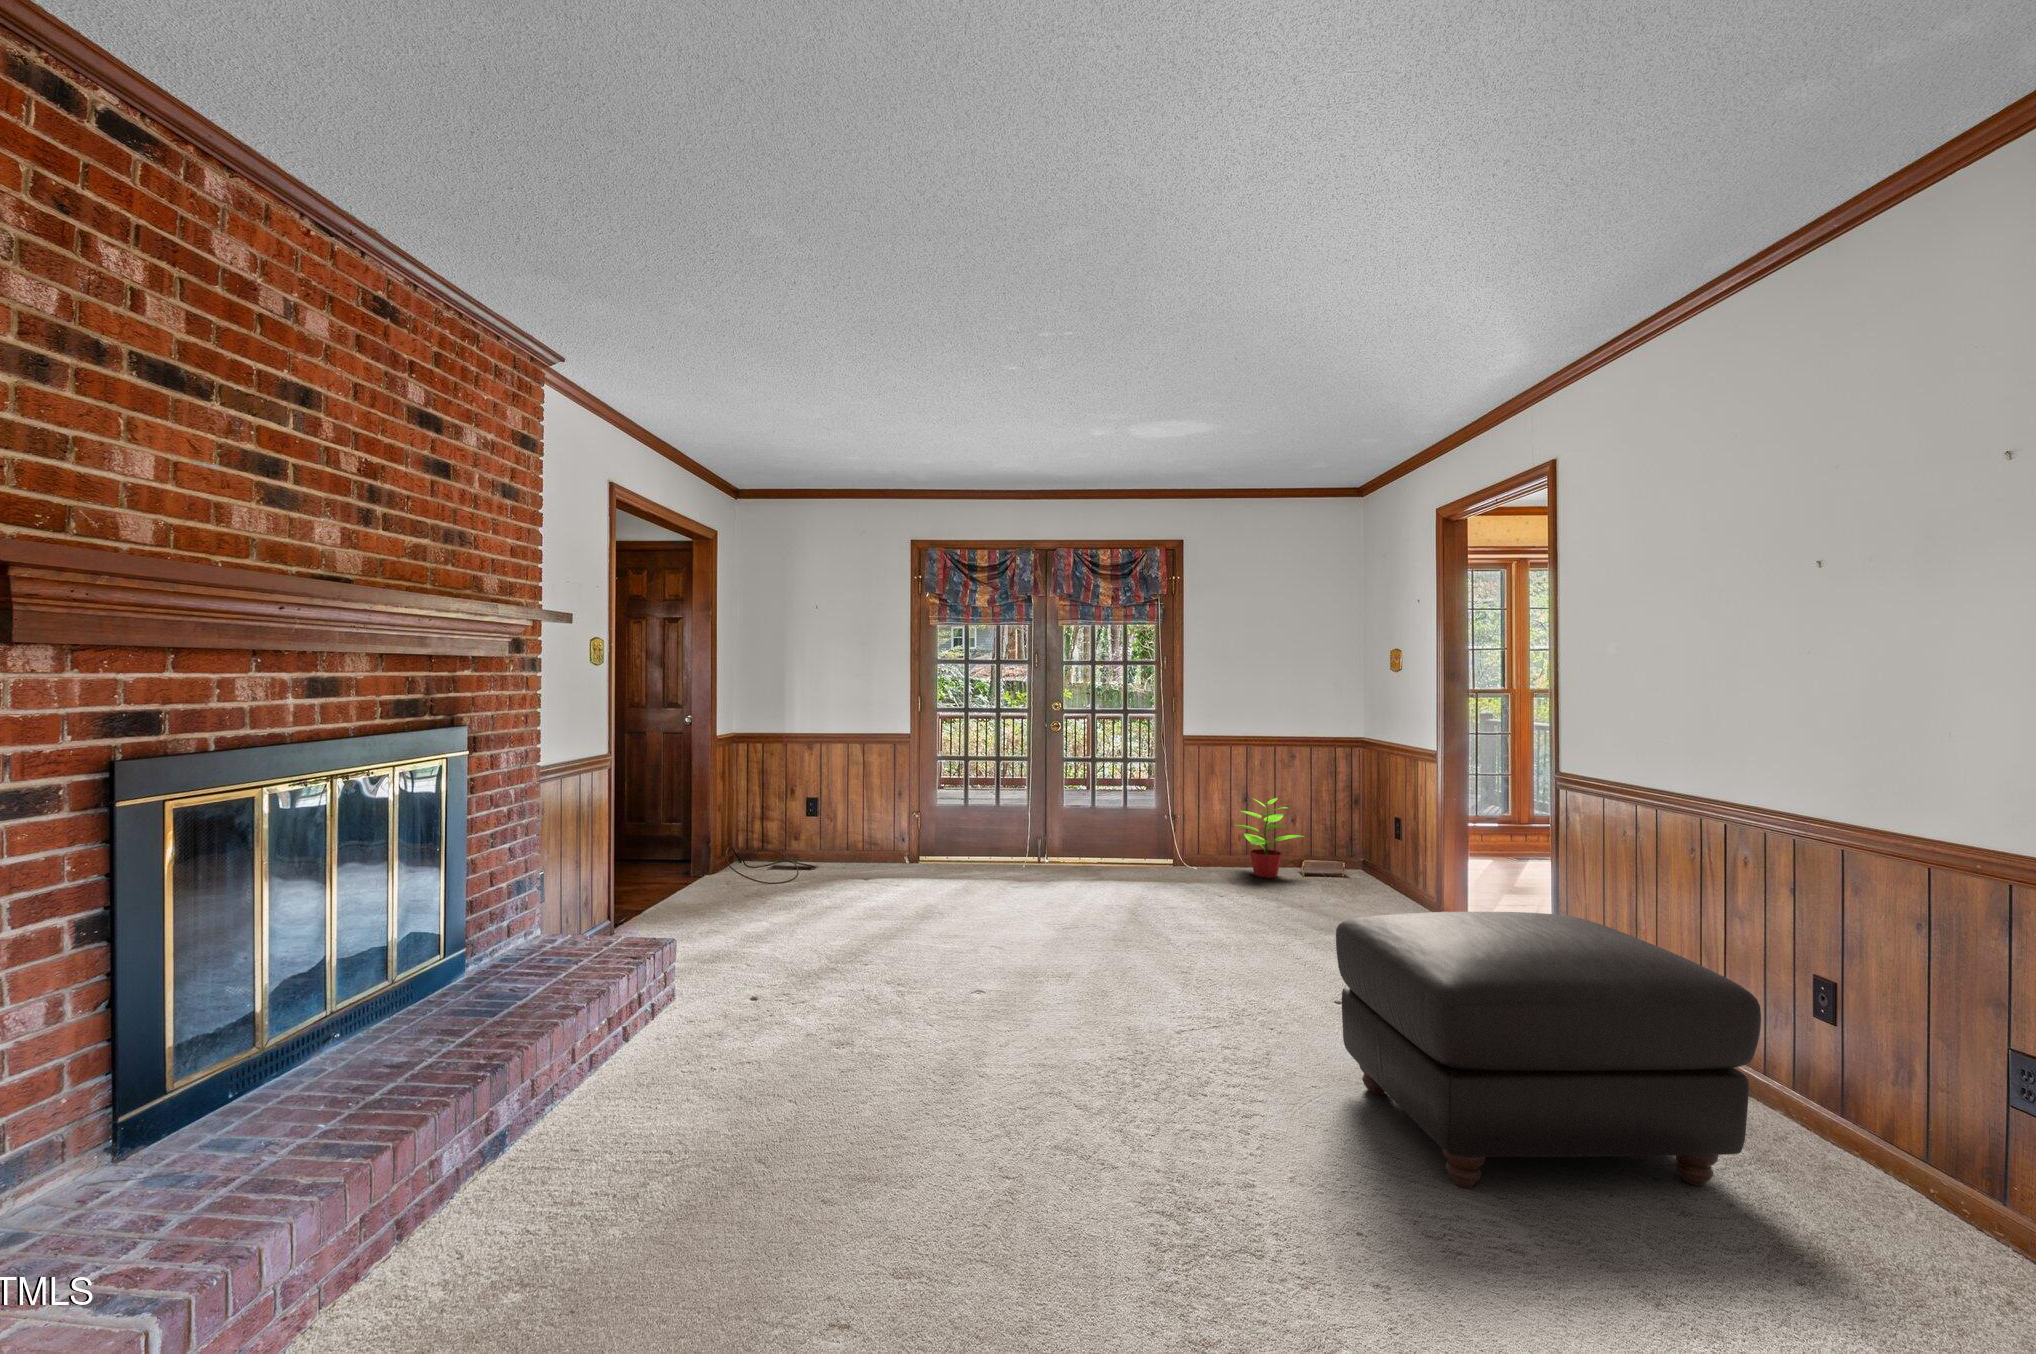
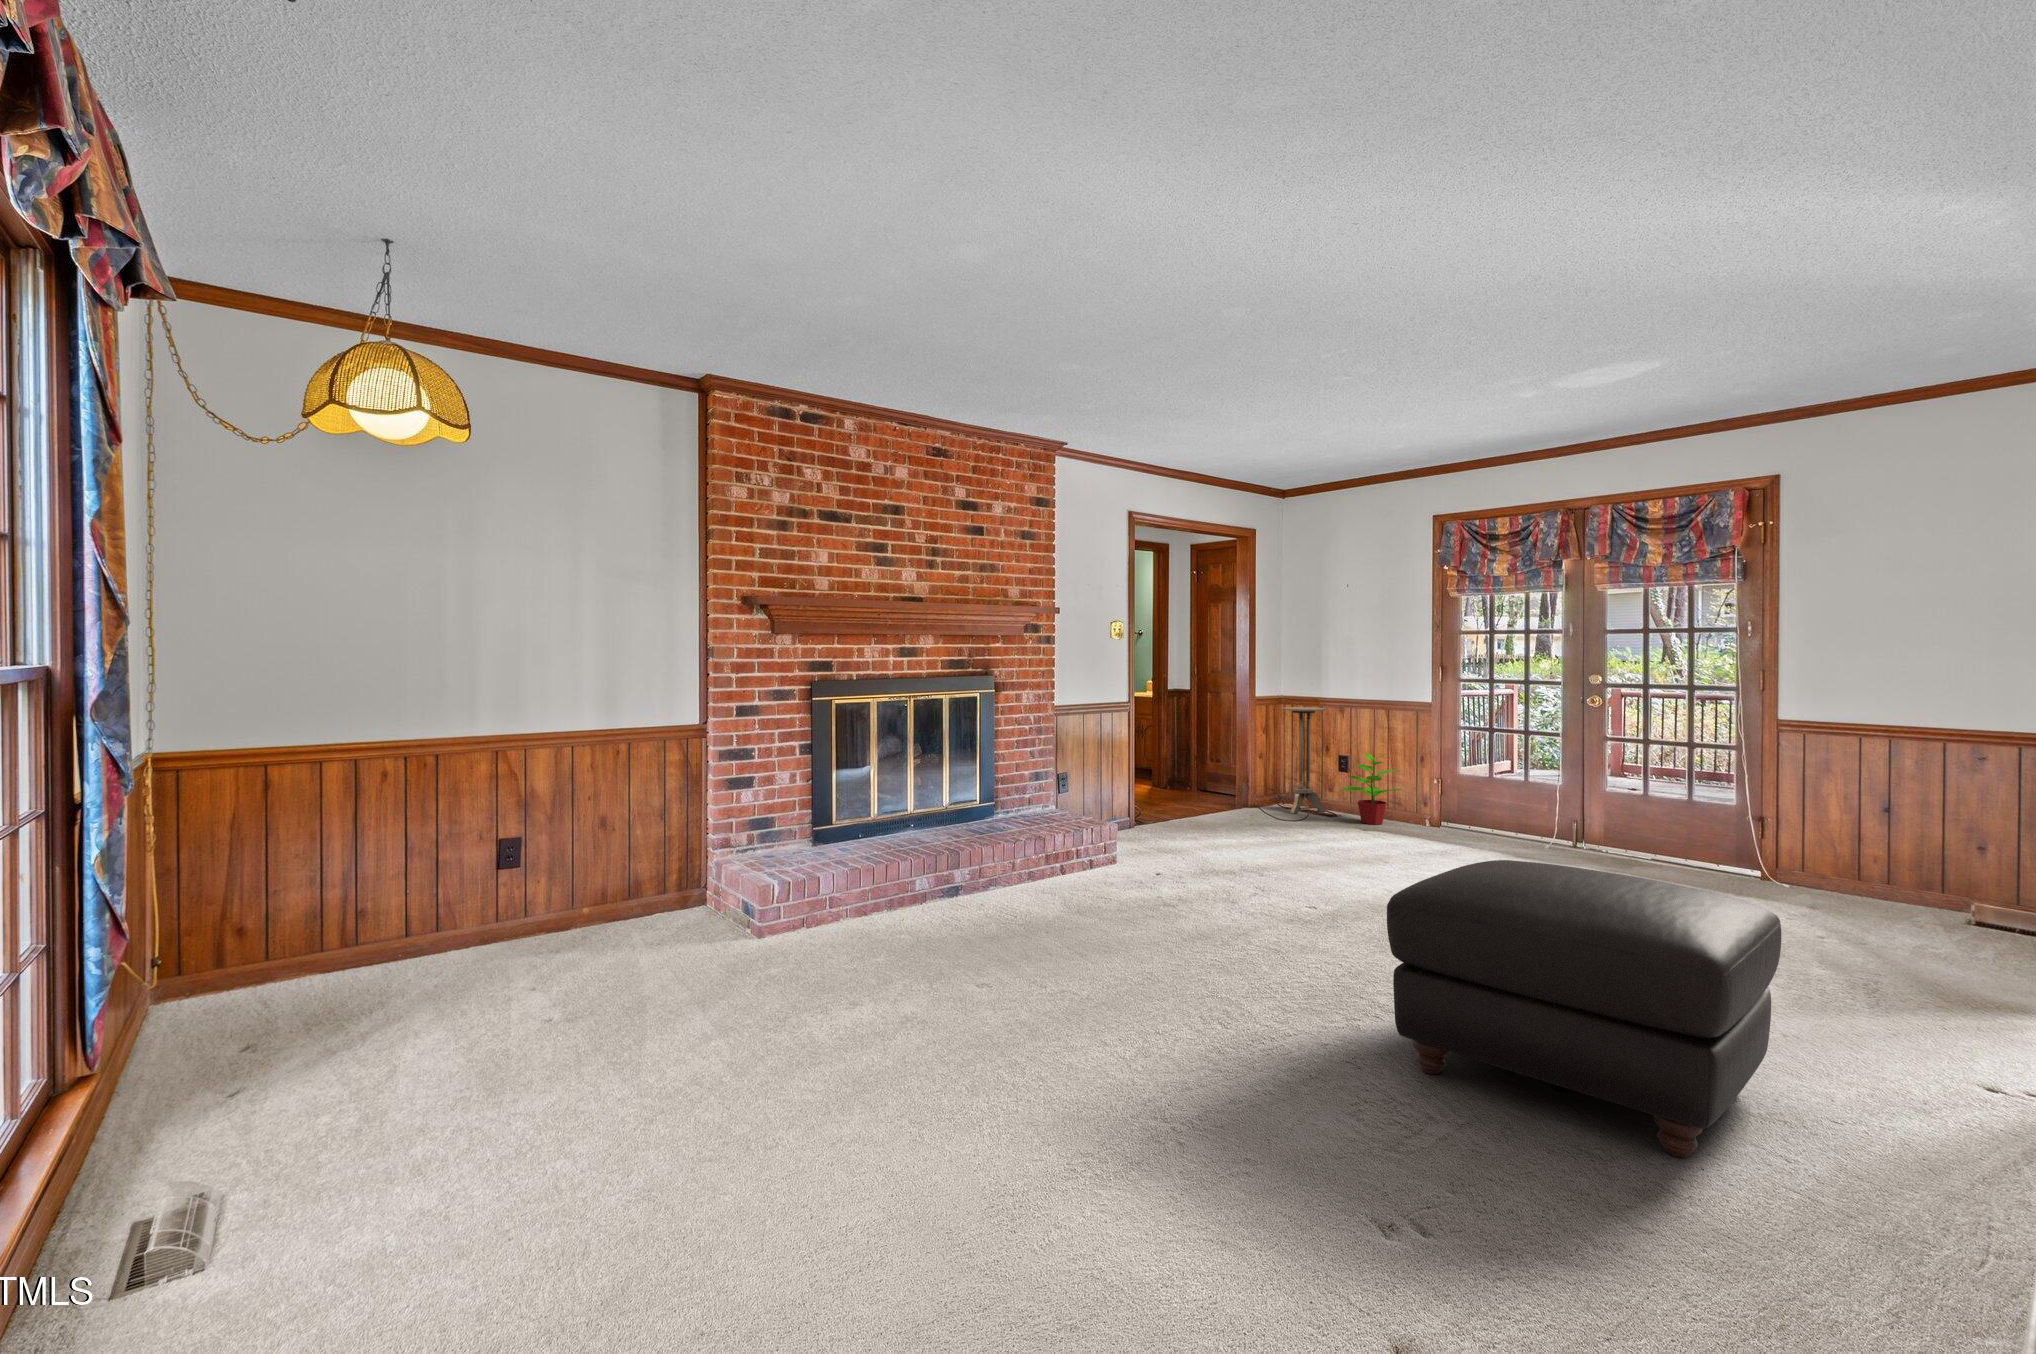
side table: none [748,742,795,867] -> present [1283,707,1325,814]
potted plant: present [1235,798,1304,878] -> present [1341,753,1402,825]

